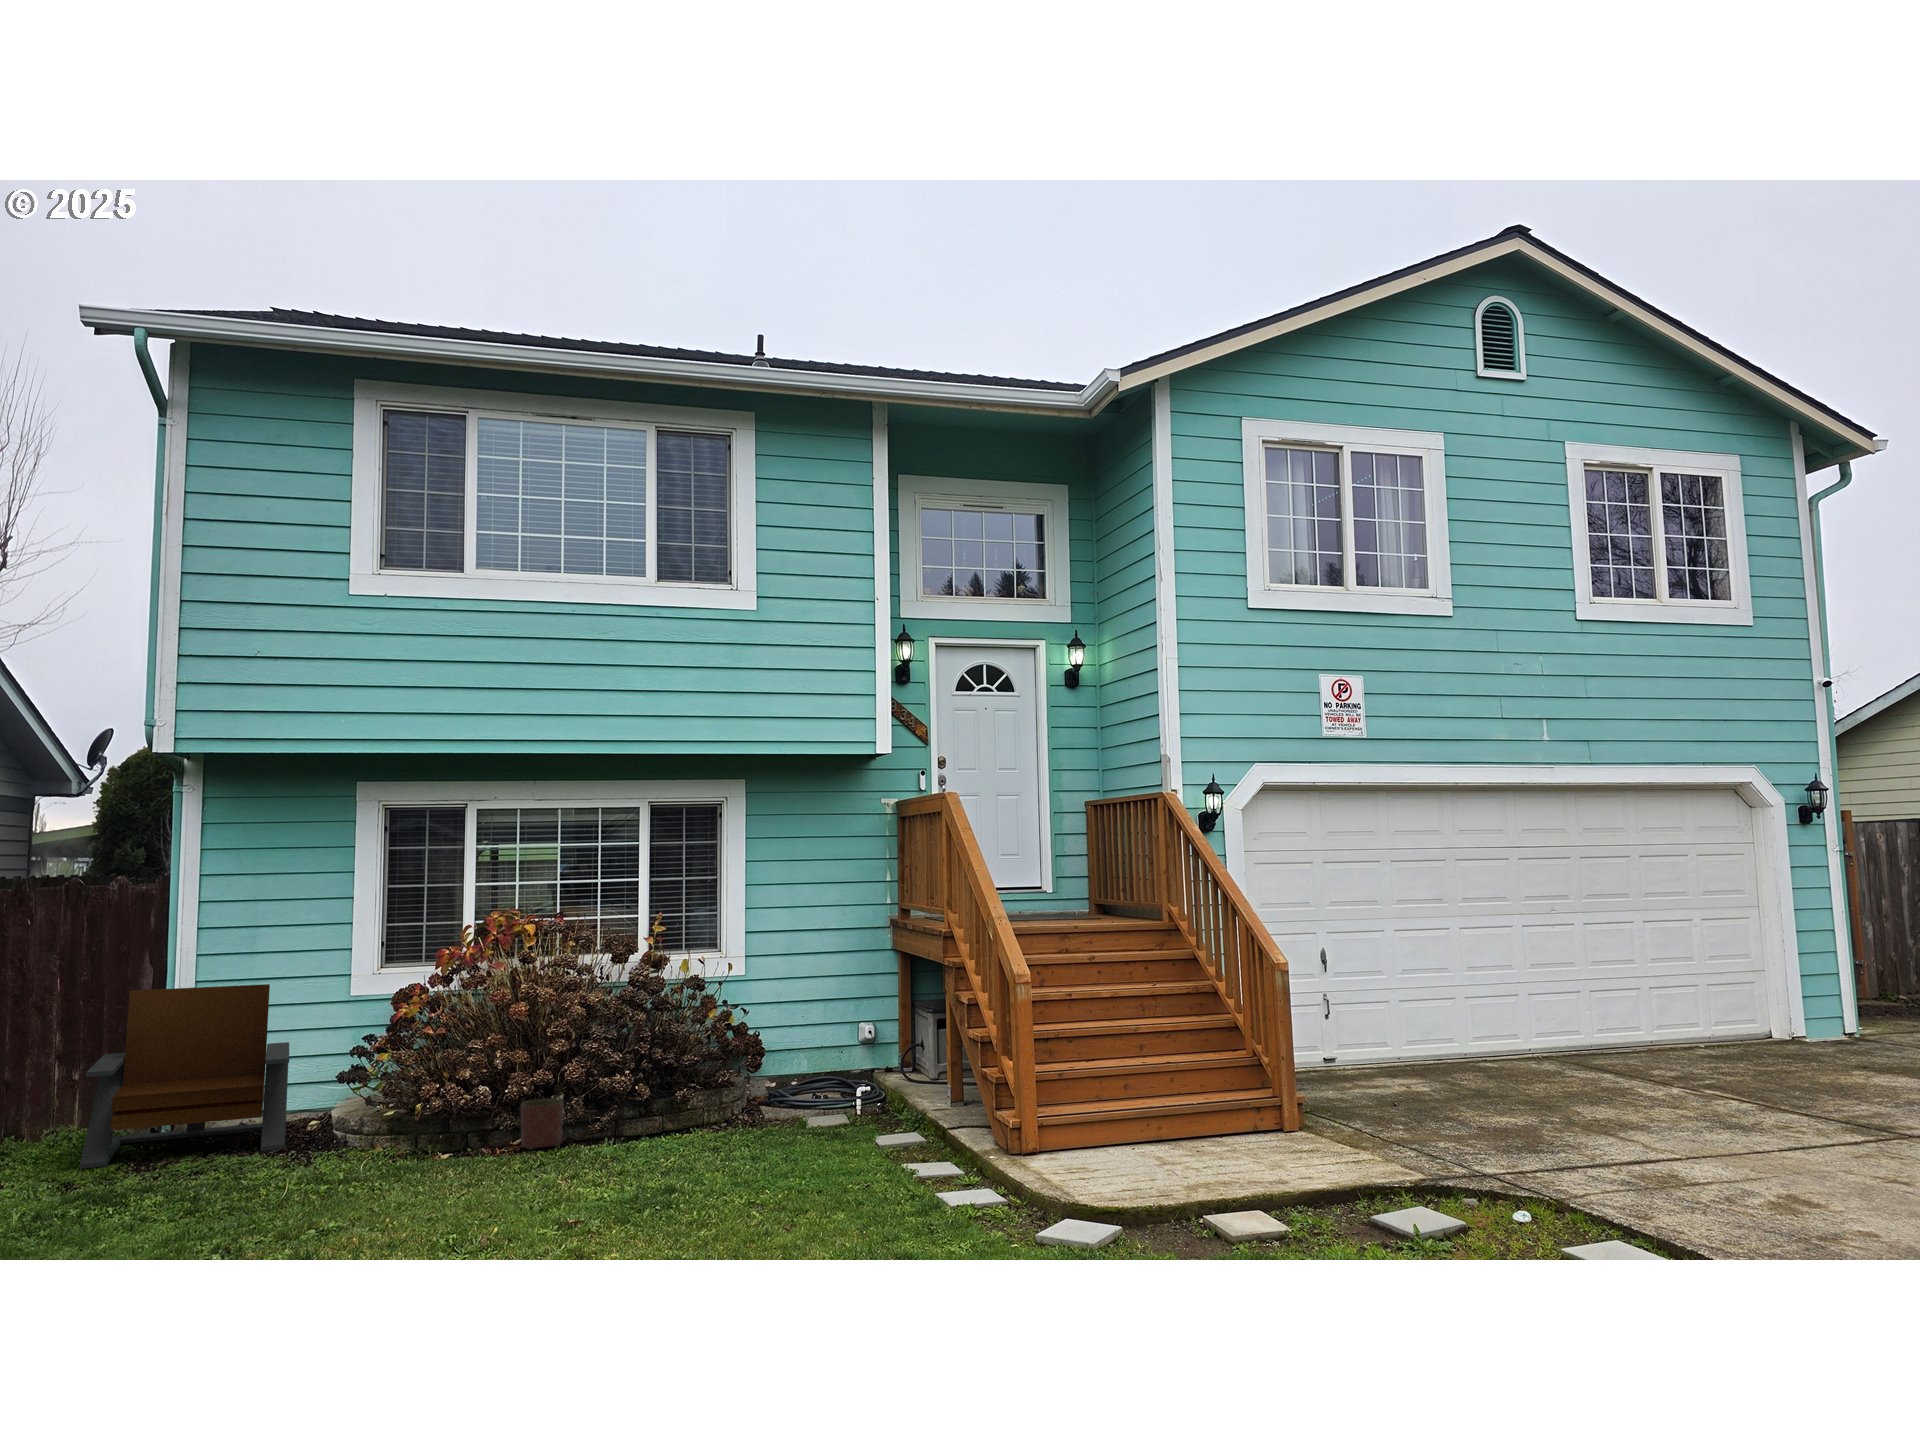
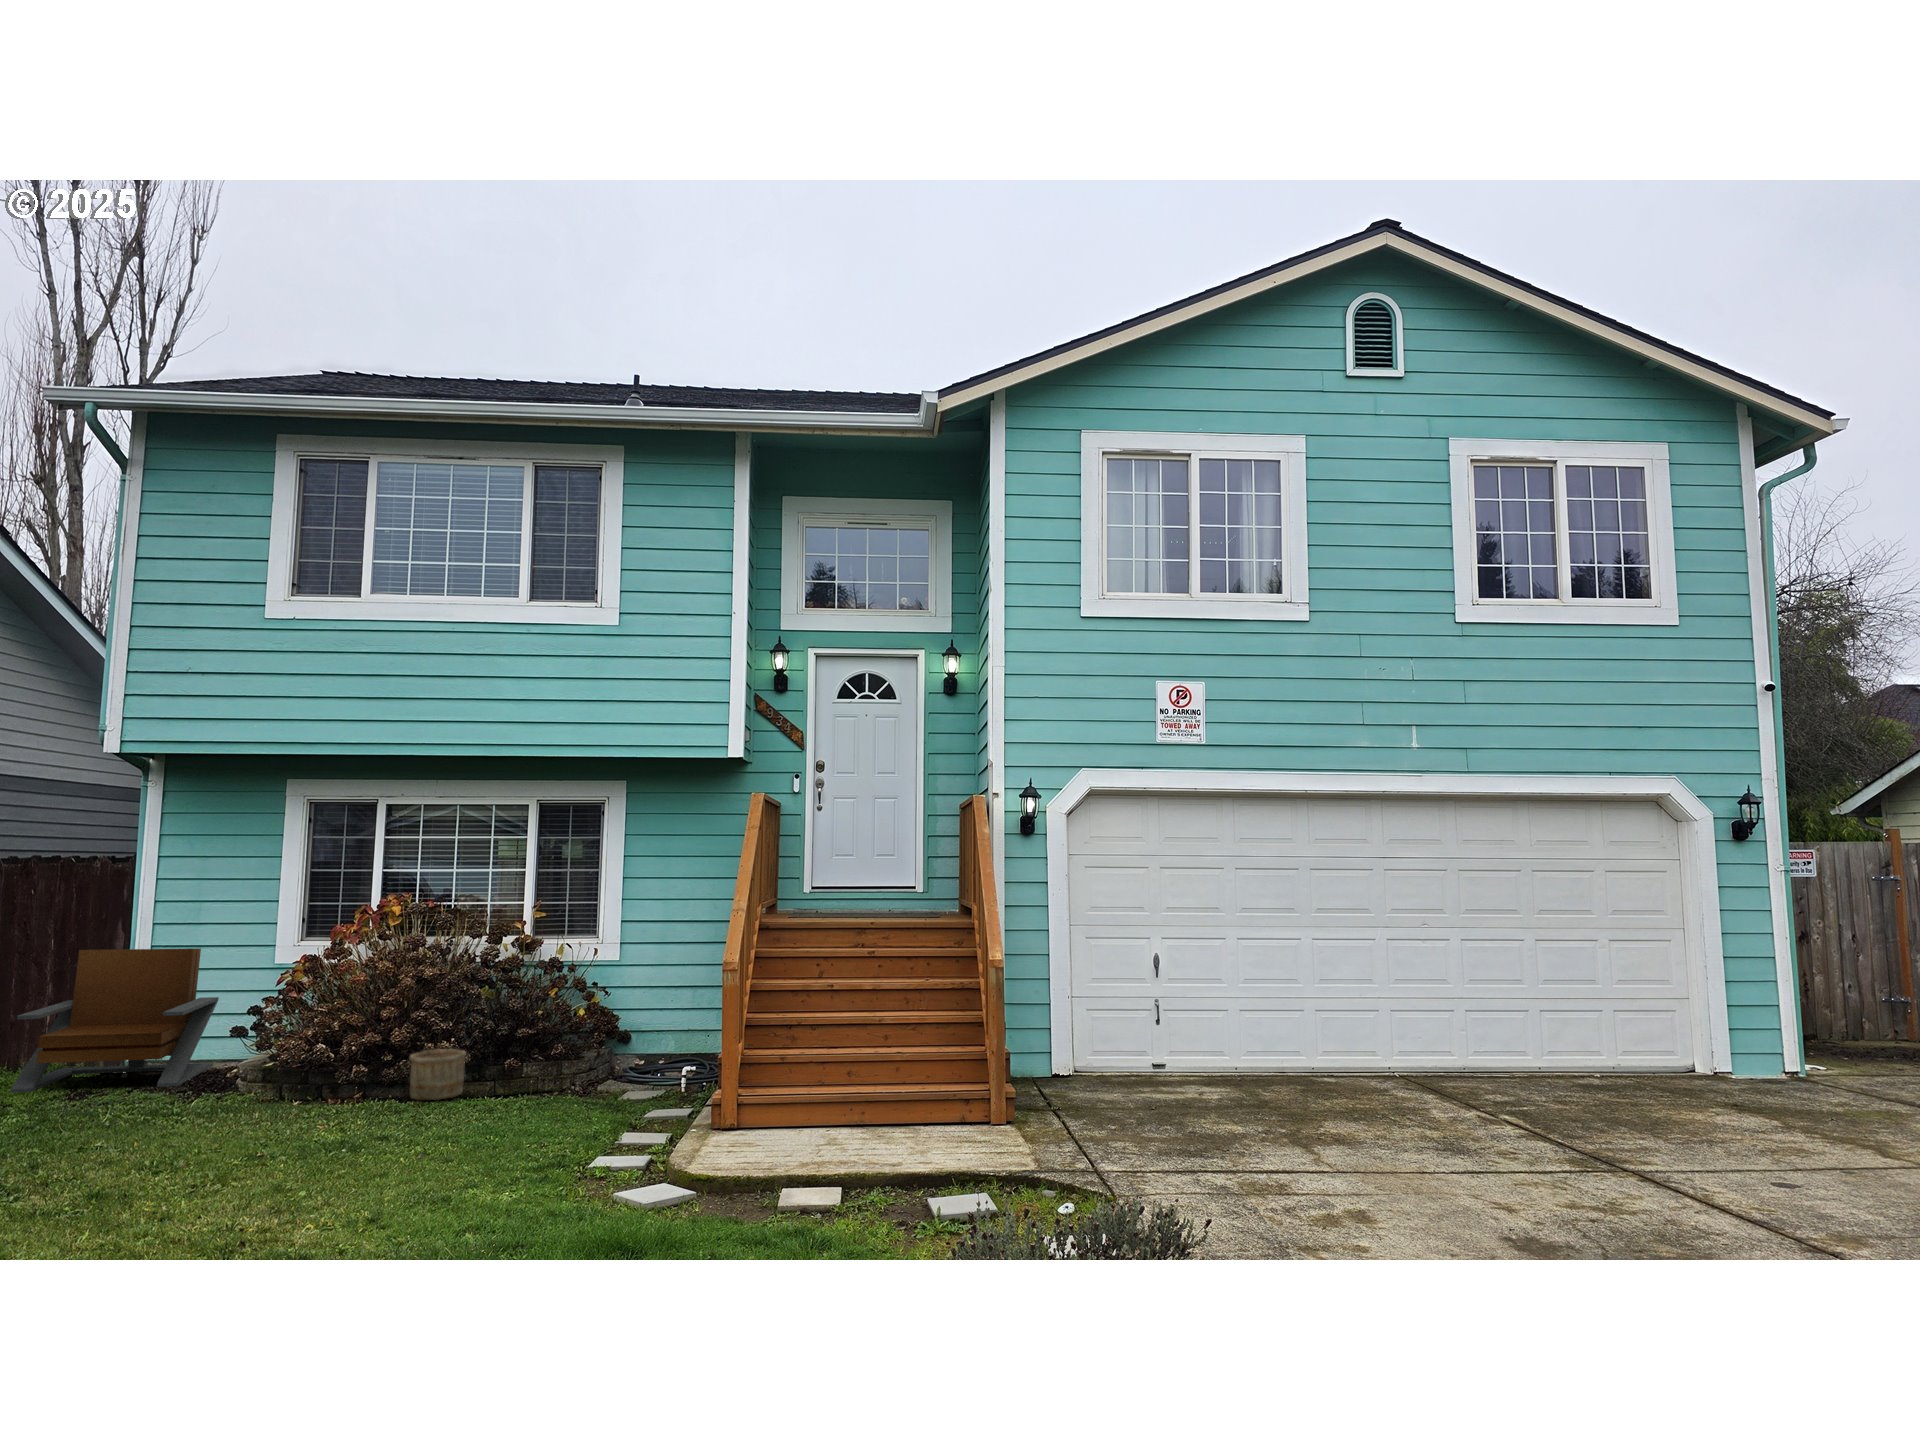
wooden bucket: none [594,1085,658,1144] -> present [410,1049,466,1100]
planter: present [521,1099,564,1149] -> none [344,1057,384,1100]

